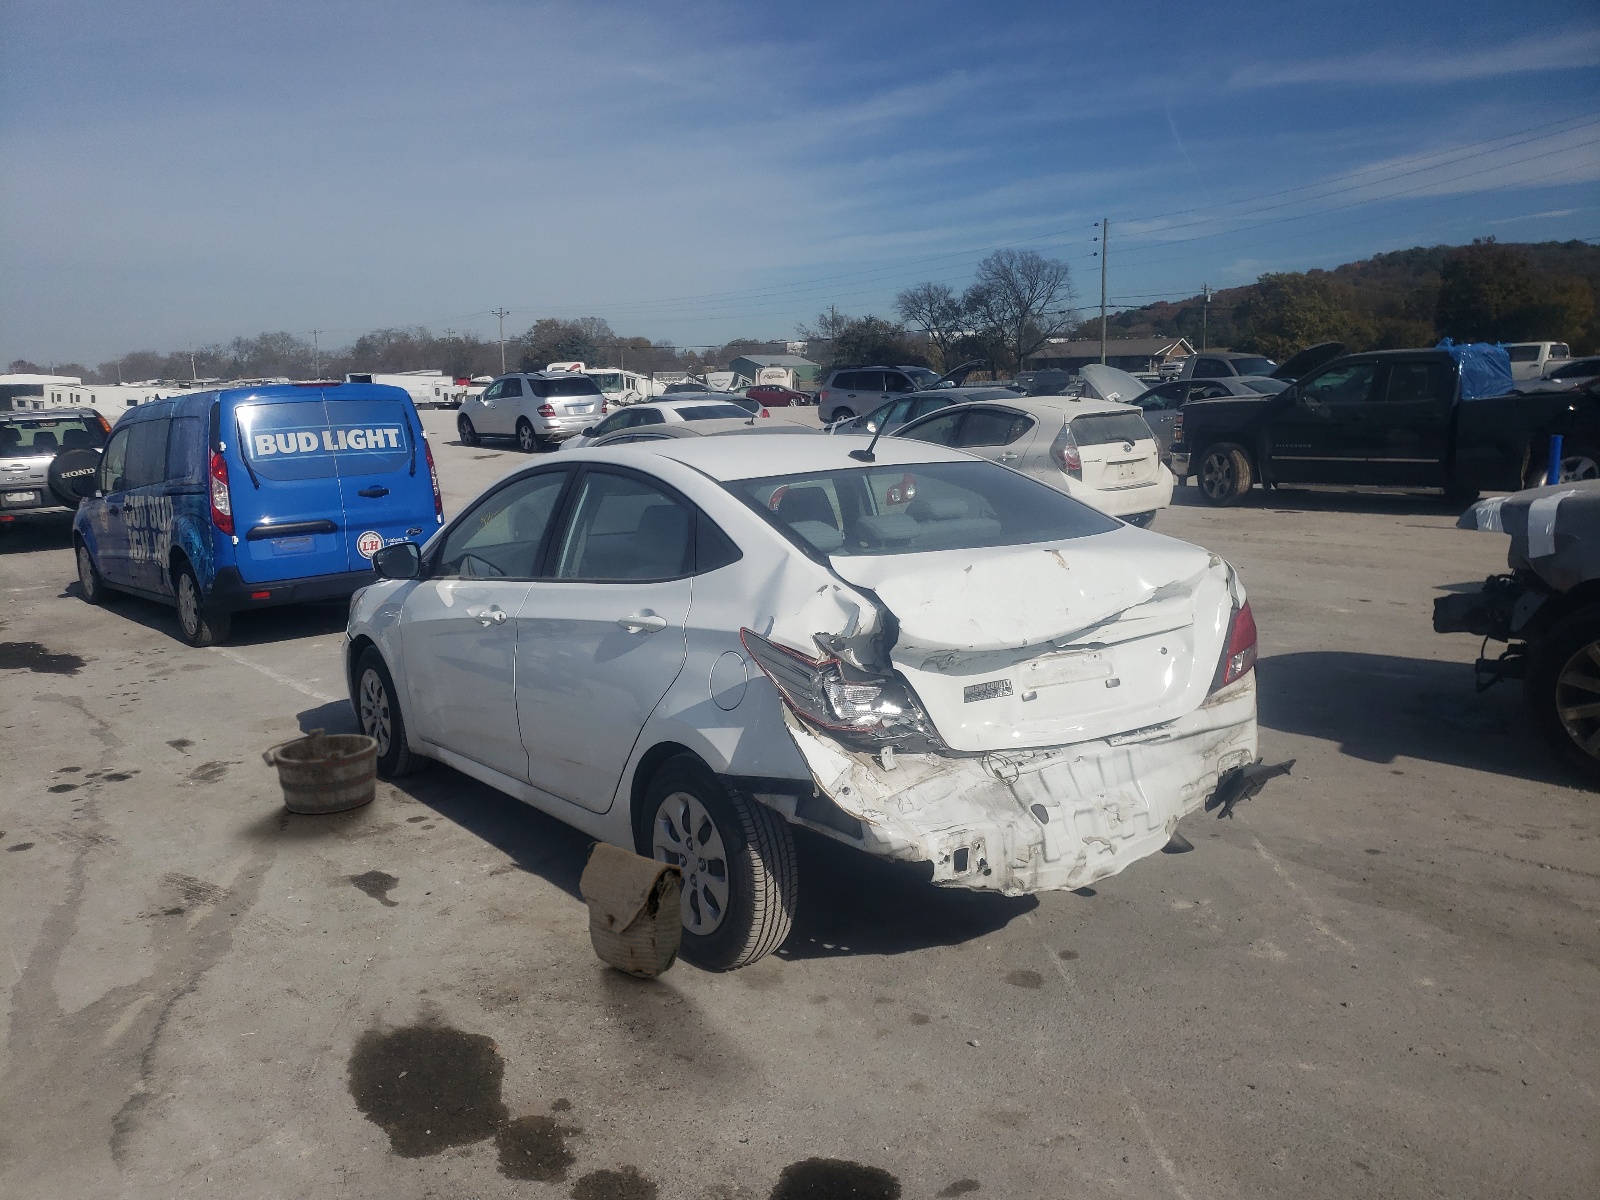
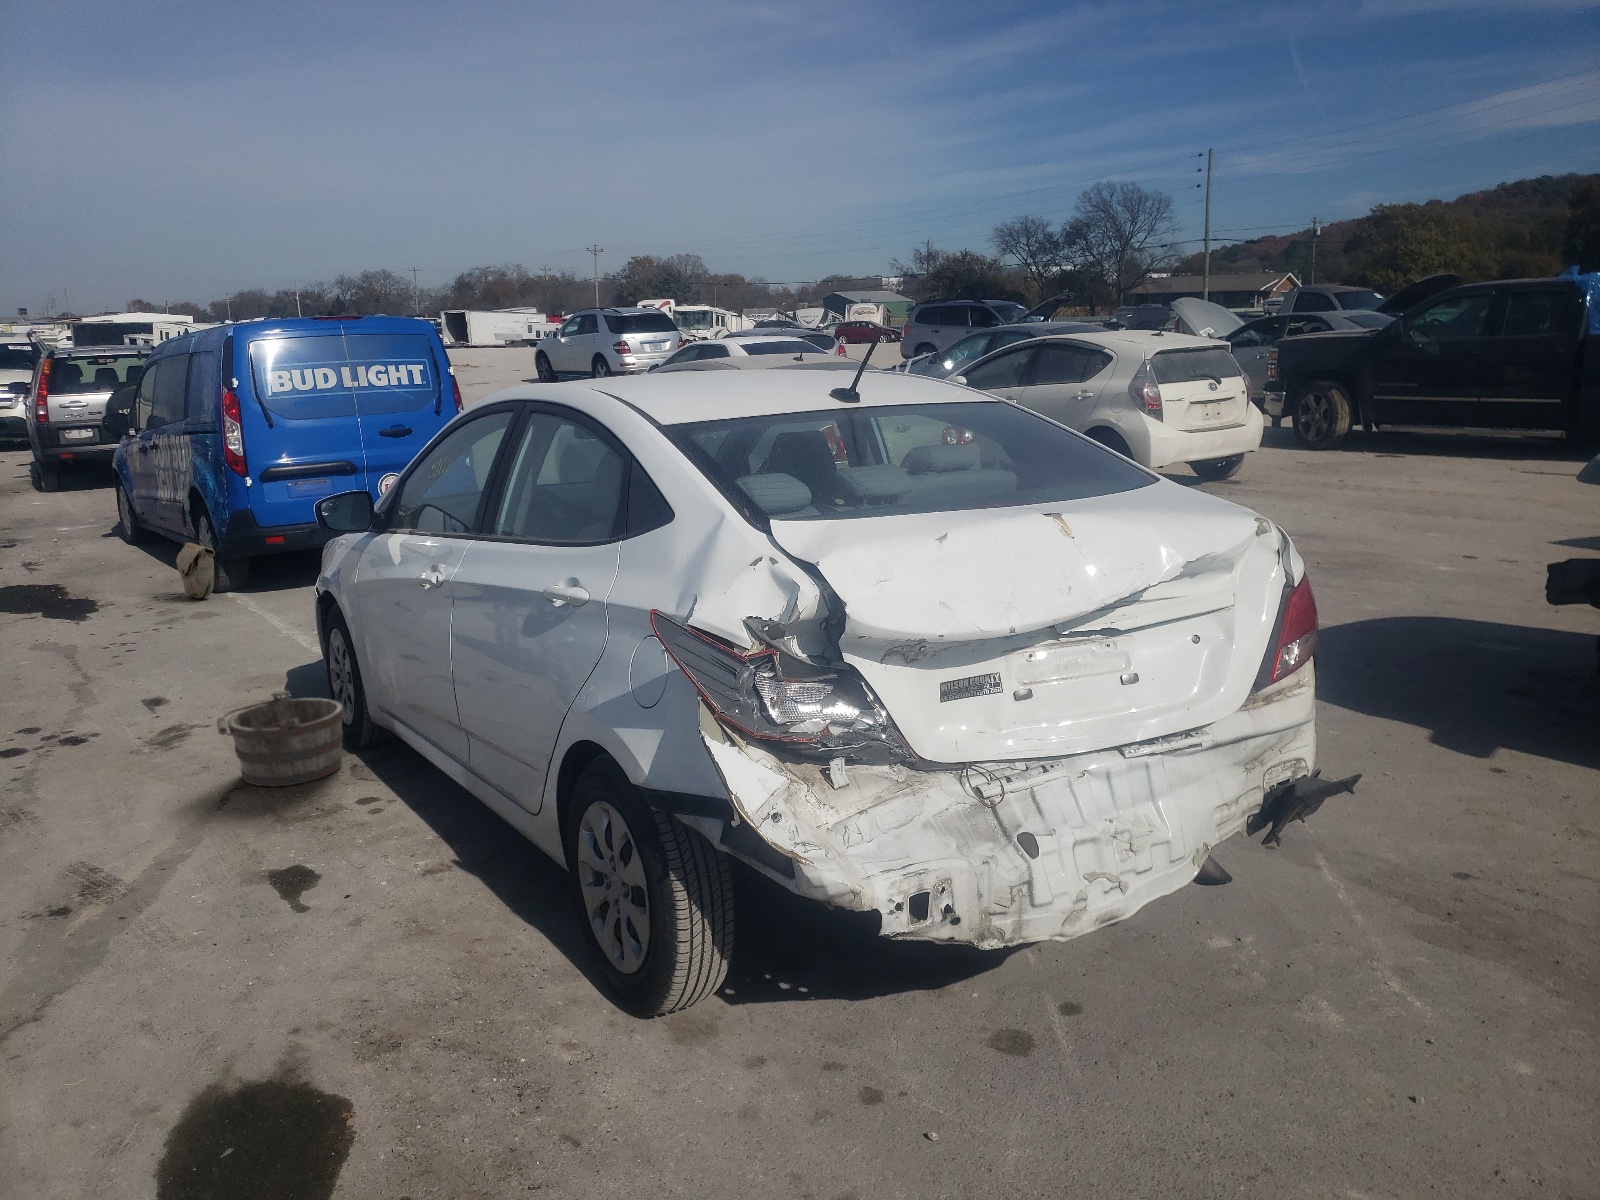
bag: present [579,842,683,978] -> present [176,542,215,599]

